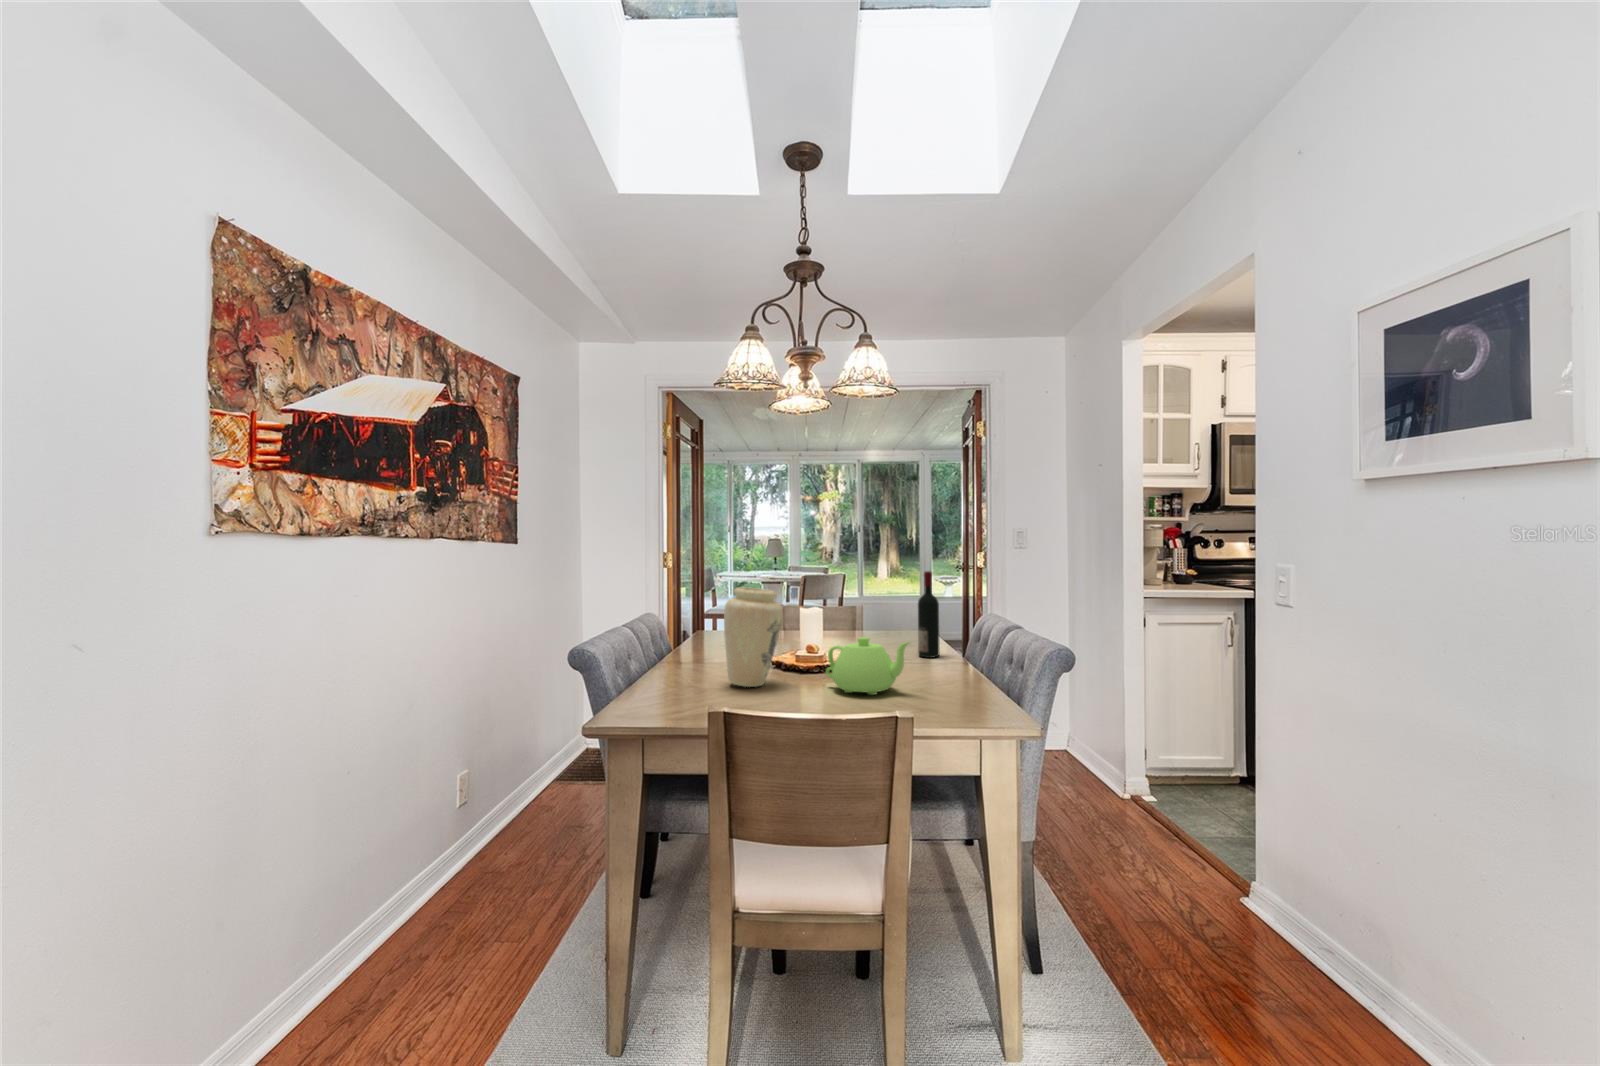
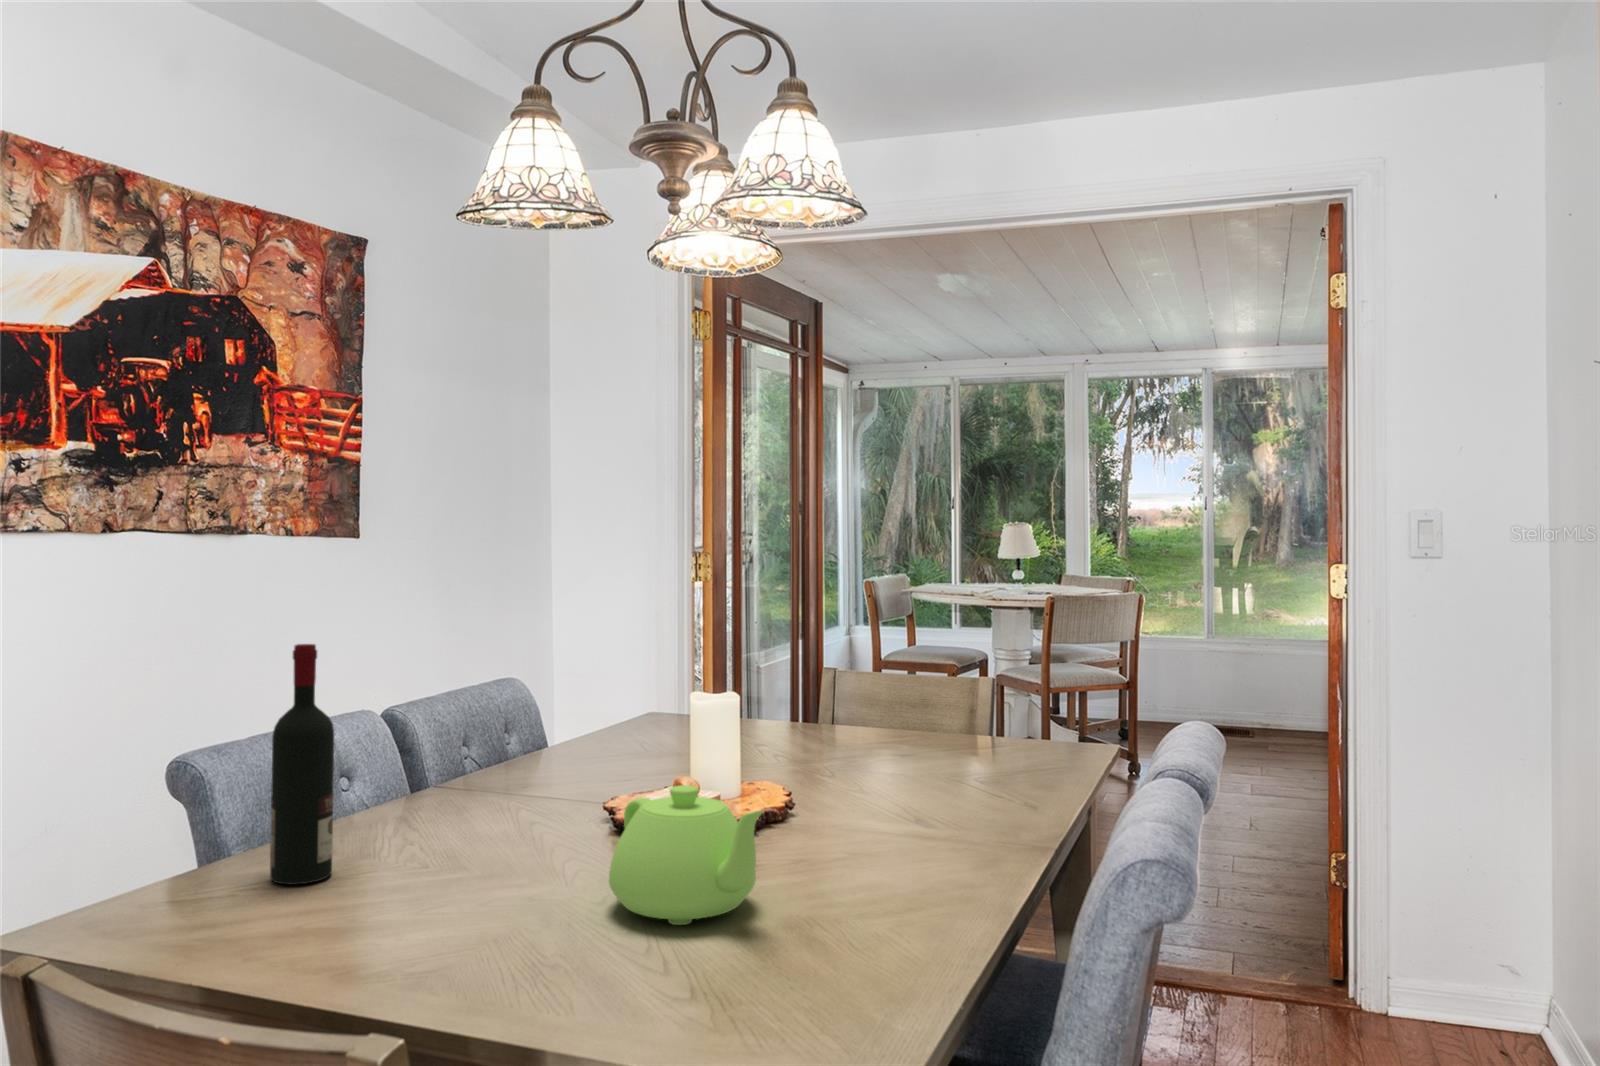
wine bottle: present [918,571,940,658] -> present [270,644,334,884]
vase: present [724,587,783,687] -> none [432,653,560,868]

